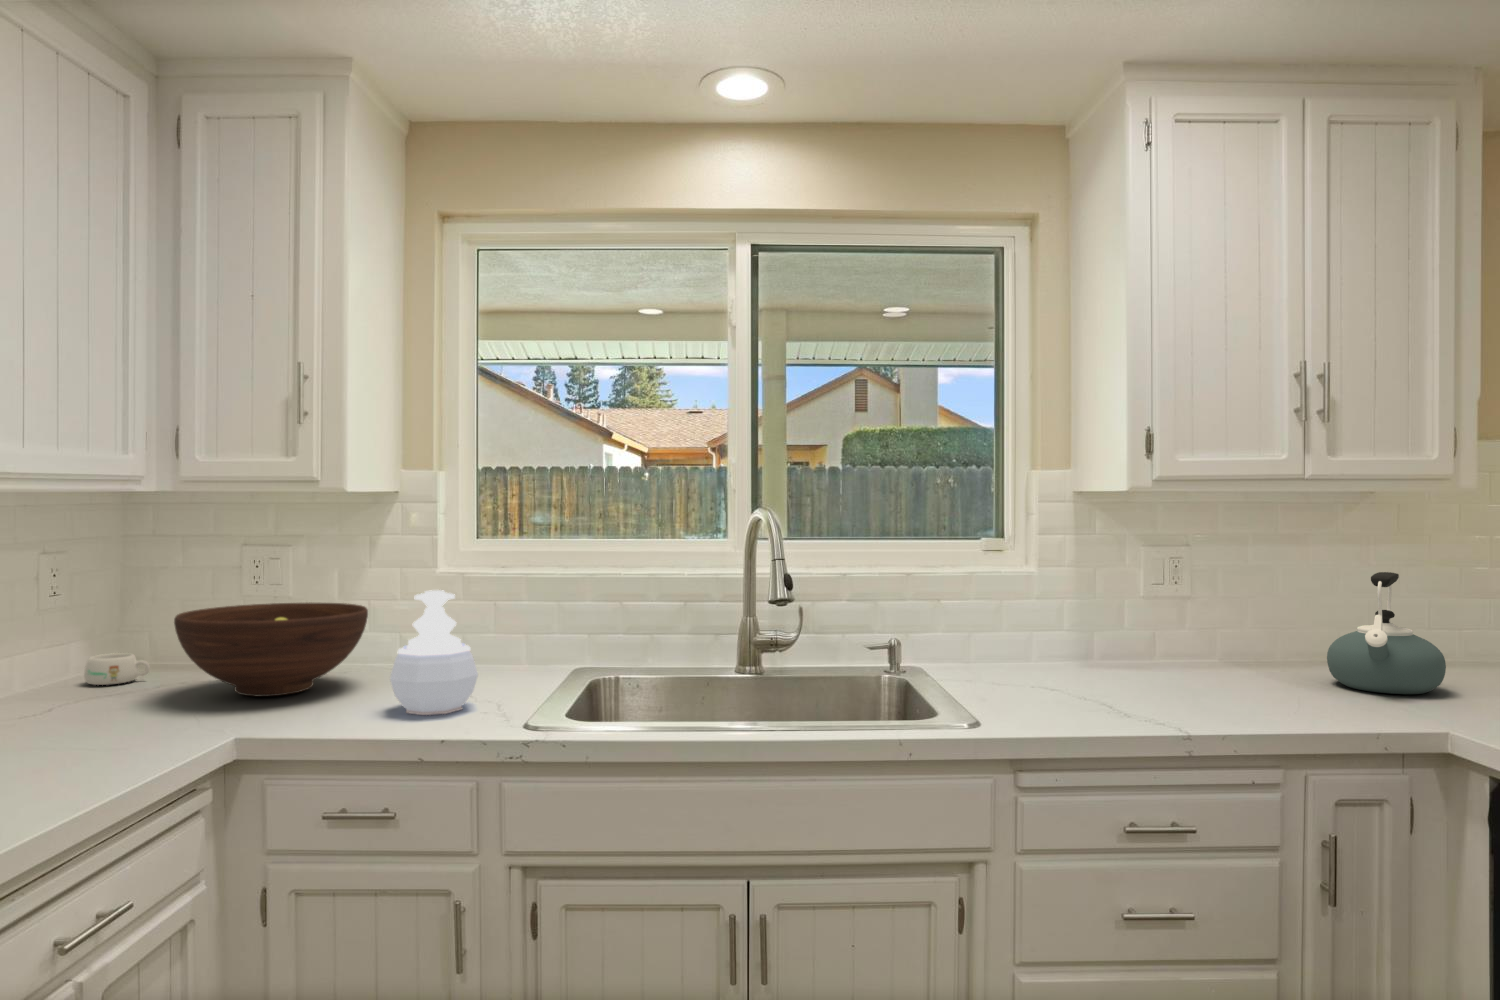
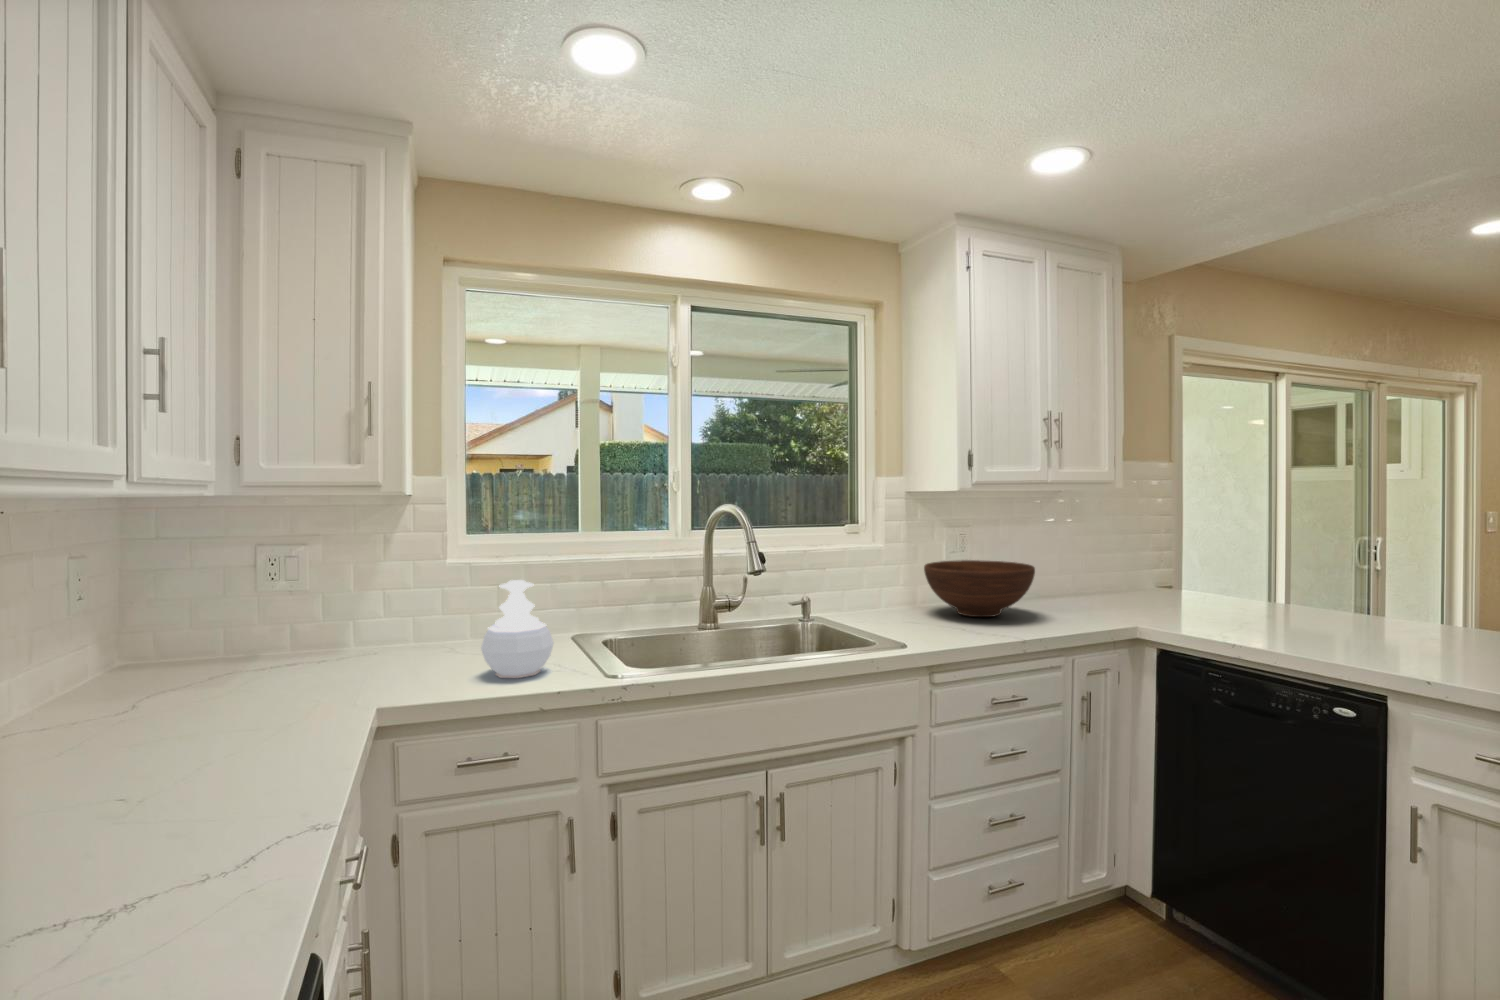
kettle: present [1327,572,1446,694] -> none [1053,537,1118,608]
fruit bowl: present [174,603,368,696] -> present [924,560,1035,617]
mug: present [84,653,150,685] -> none [148,652,212,682]

